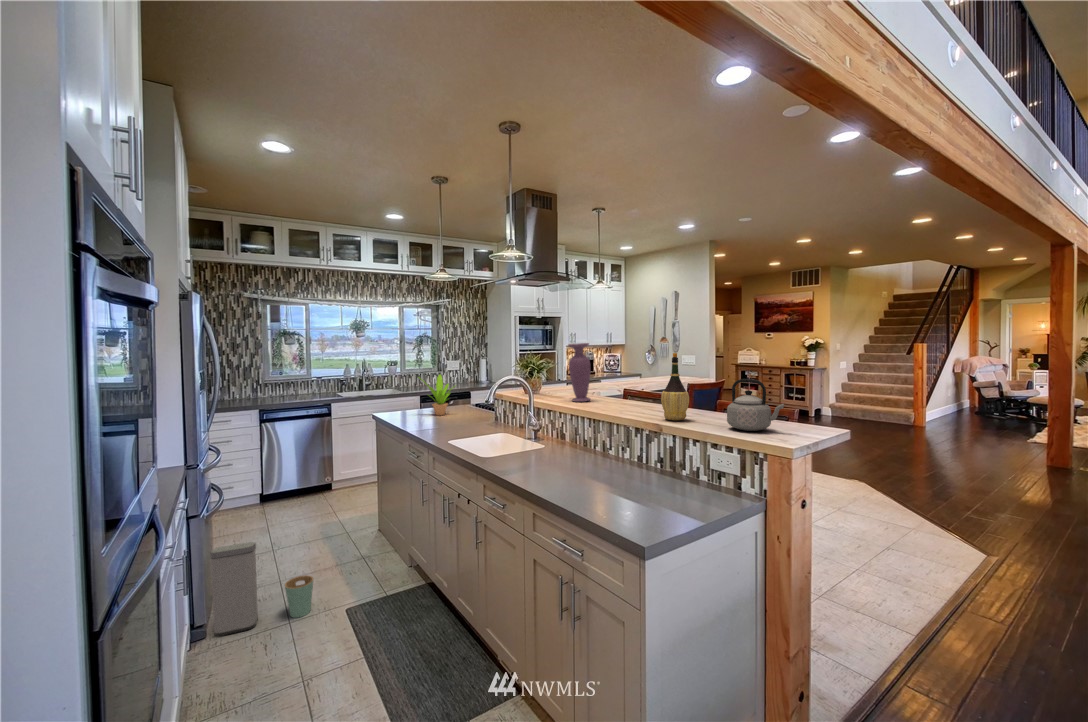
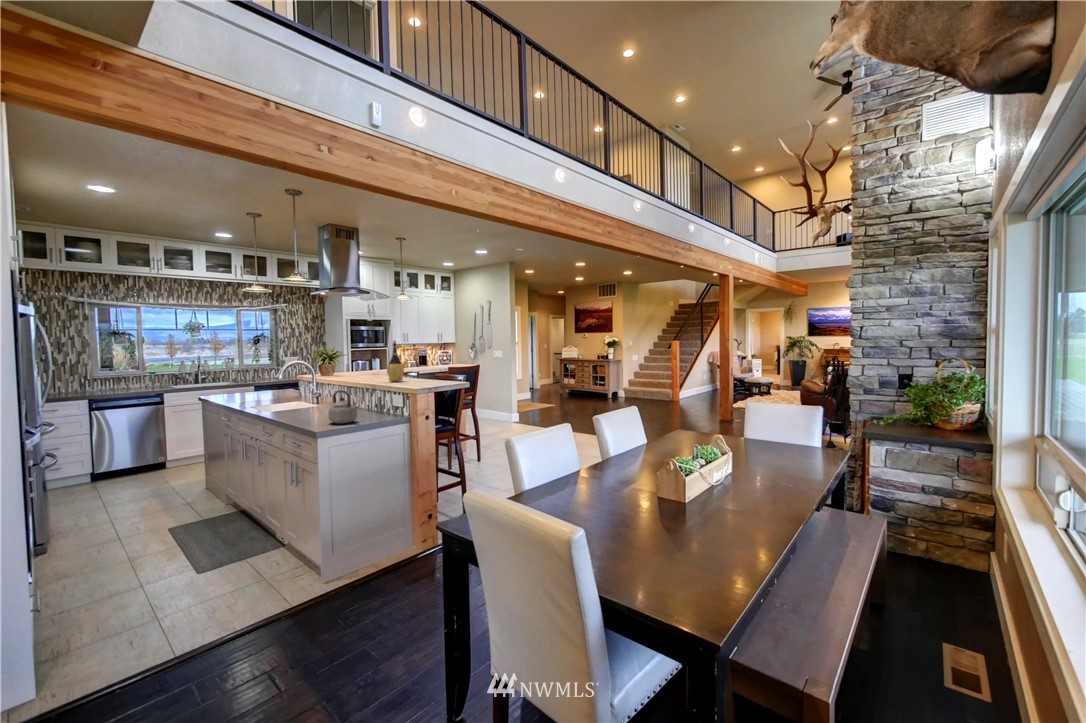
vase: present [568,343,591,402] -> none [348,337,366,378]
potted plant: present [420,375,455,415] -> none [238,364,273,396]
teapot: present [727,379,784,431] -> present [329,391,358,424]
trash can: present [210,542,313,636] -> none [45,487,138,556]

